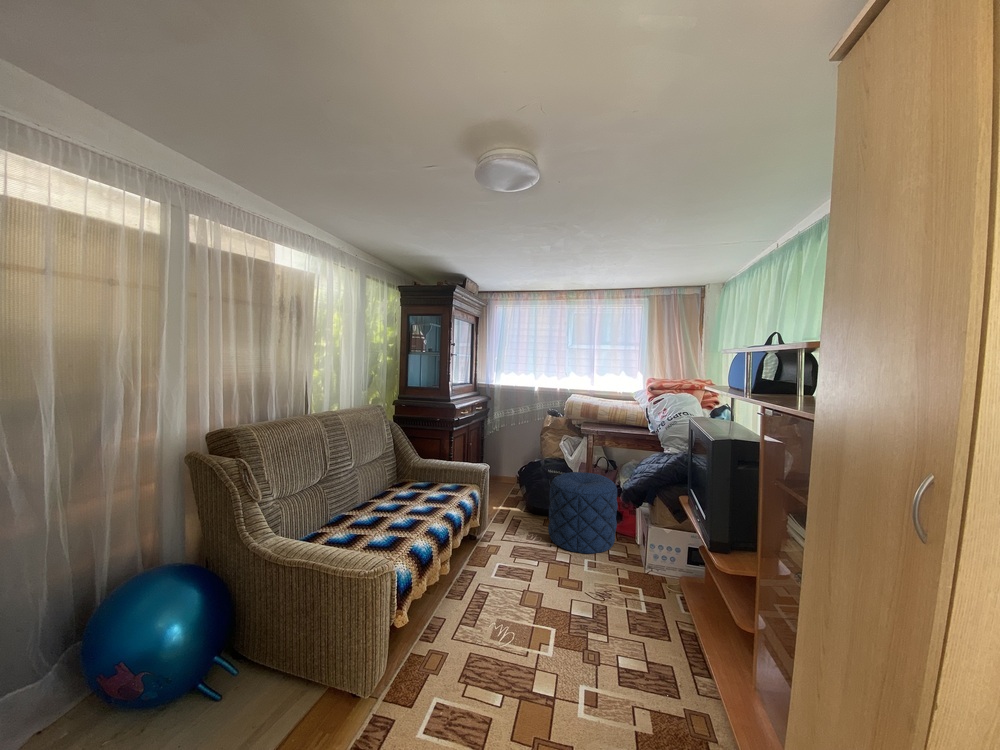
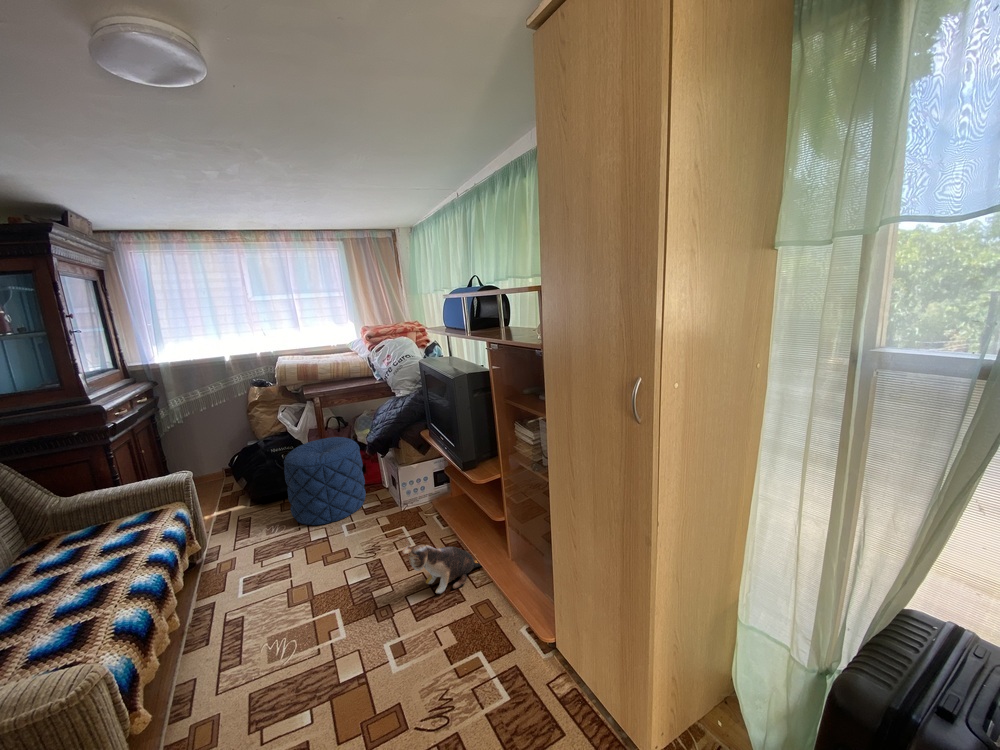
plush toy: none [621,601,727,683] -> present [402,545,481,593]

